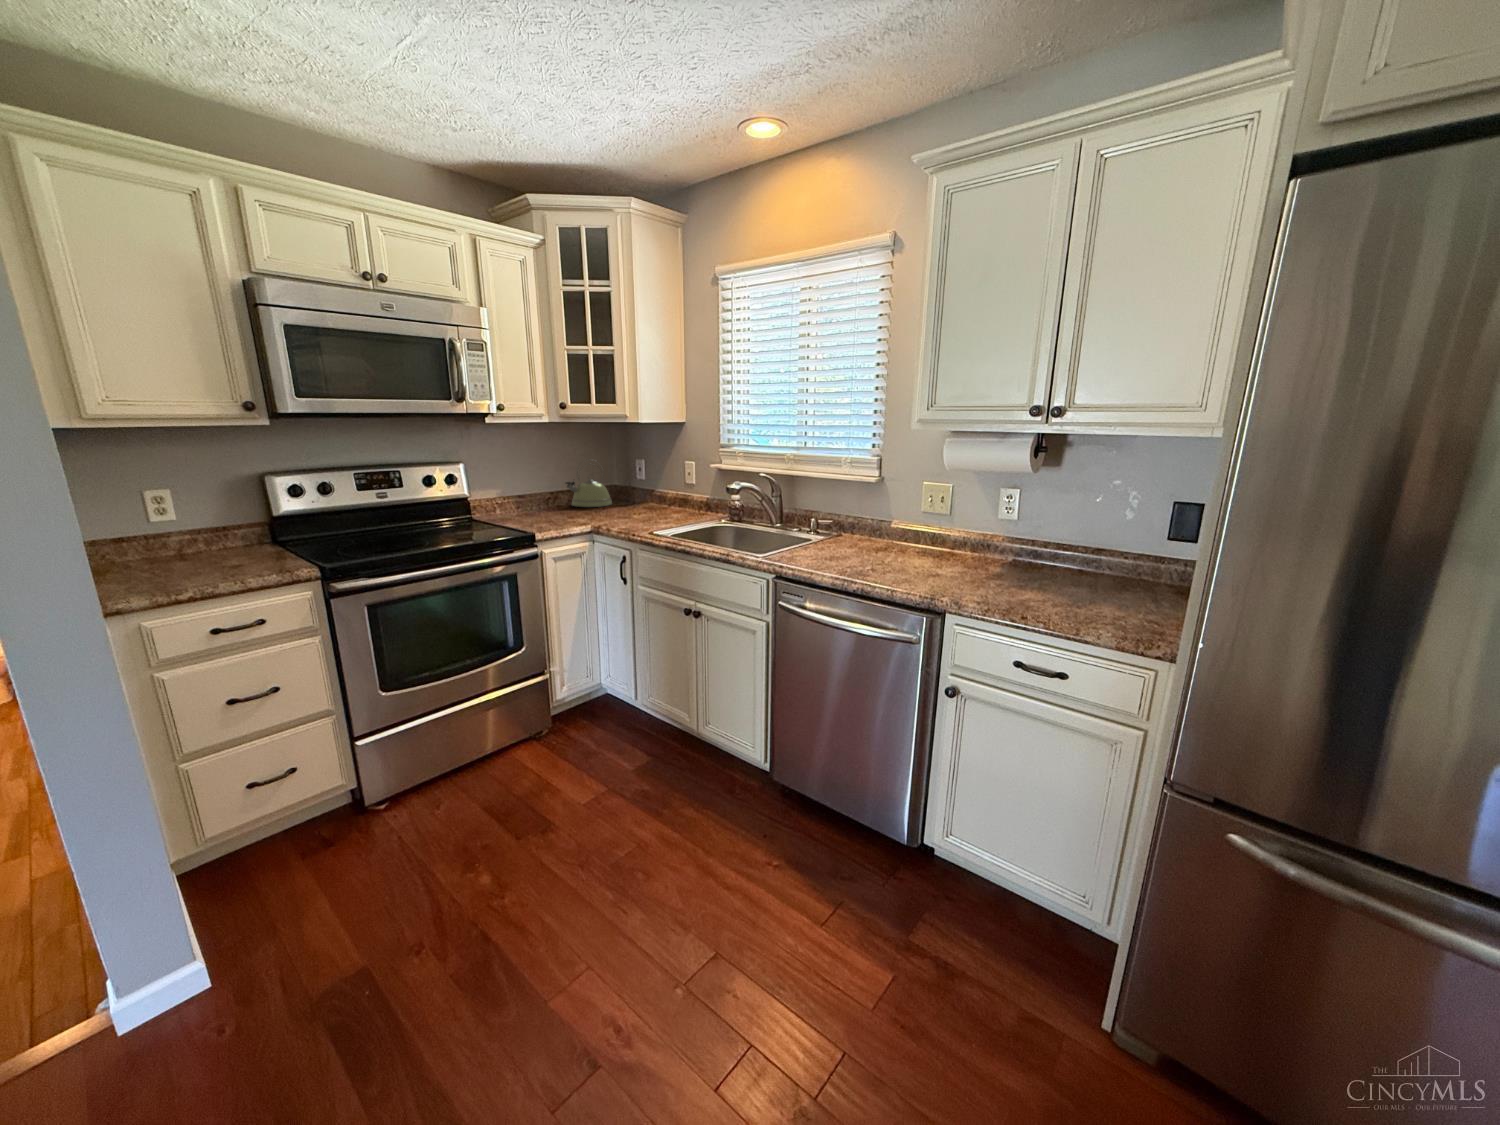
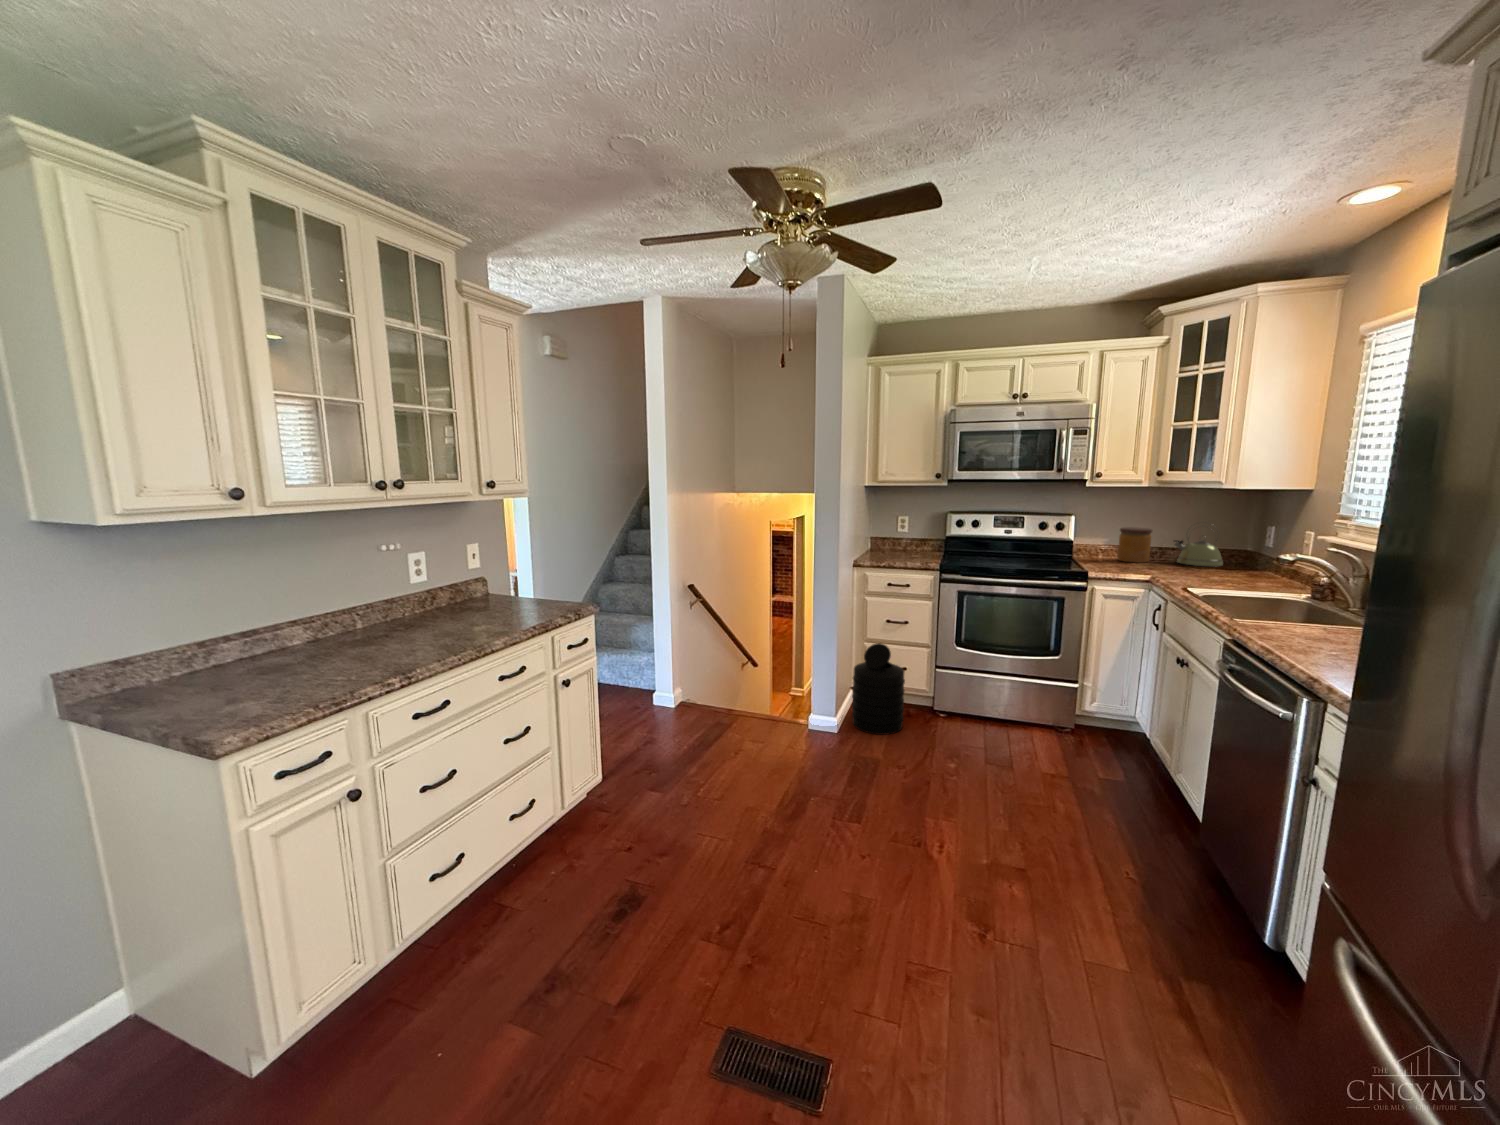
jar: none [514,472,550,514] -> present [1118,527,1152,563]
trash can: none [192,750,336,940] -> present [852,643,905,735]

